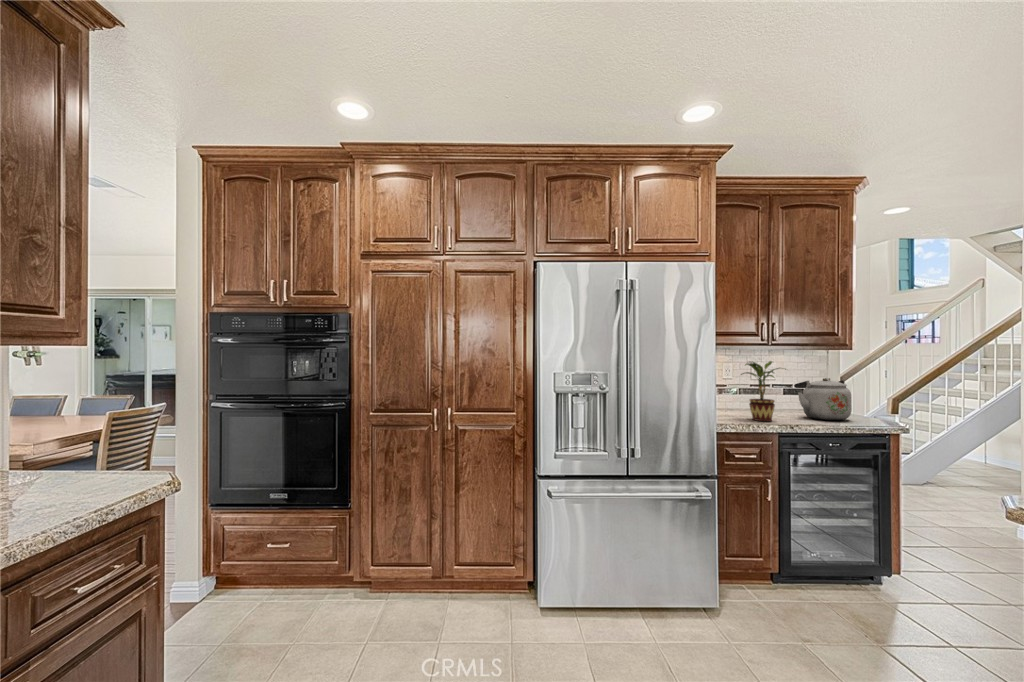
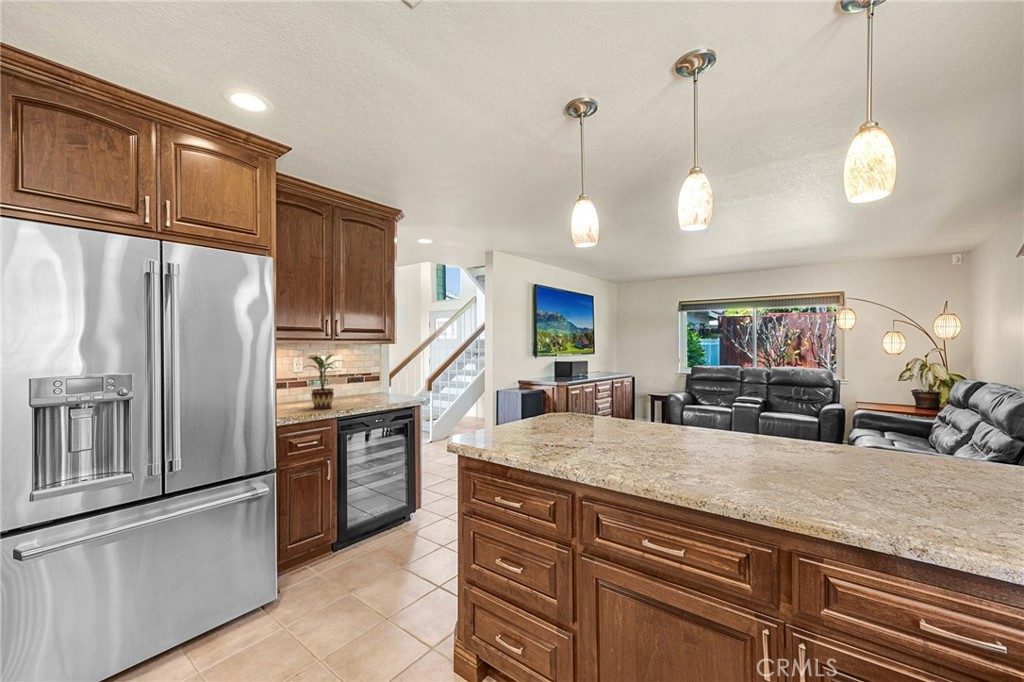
kettle: present [795,378,852,420] -> none [351,367,393,401]

